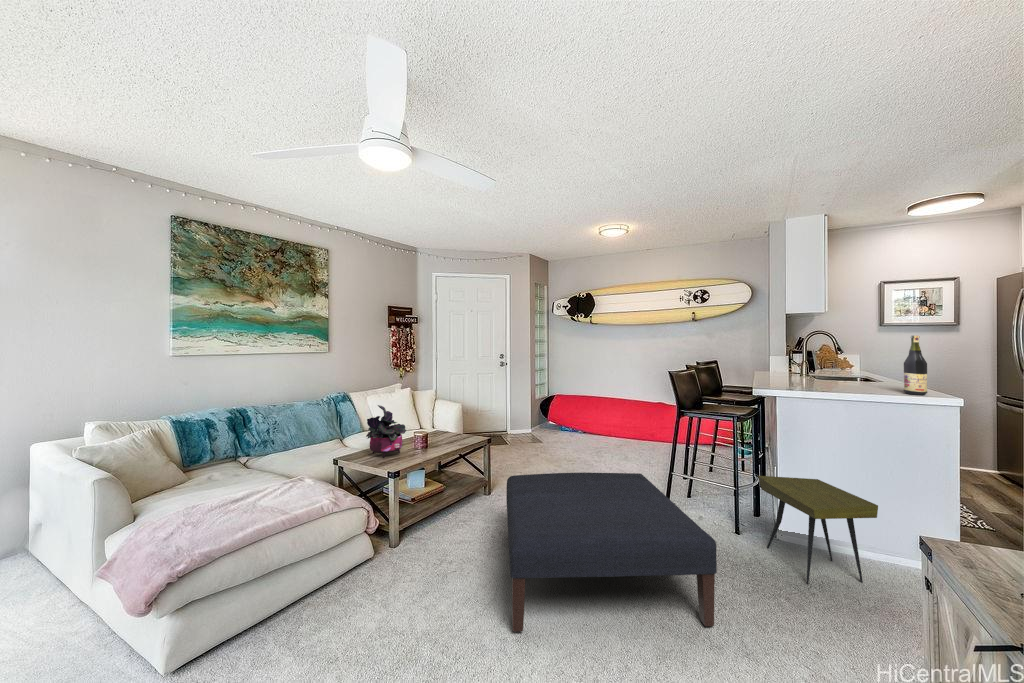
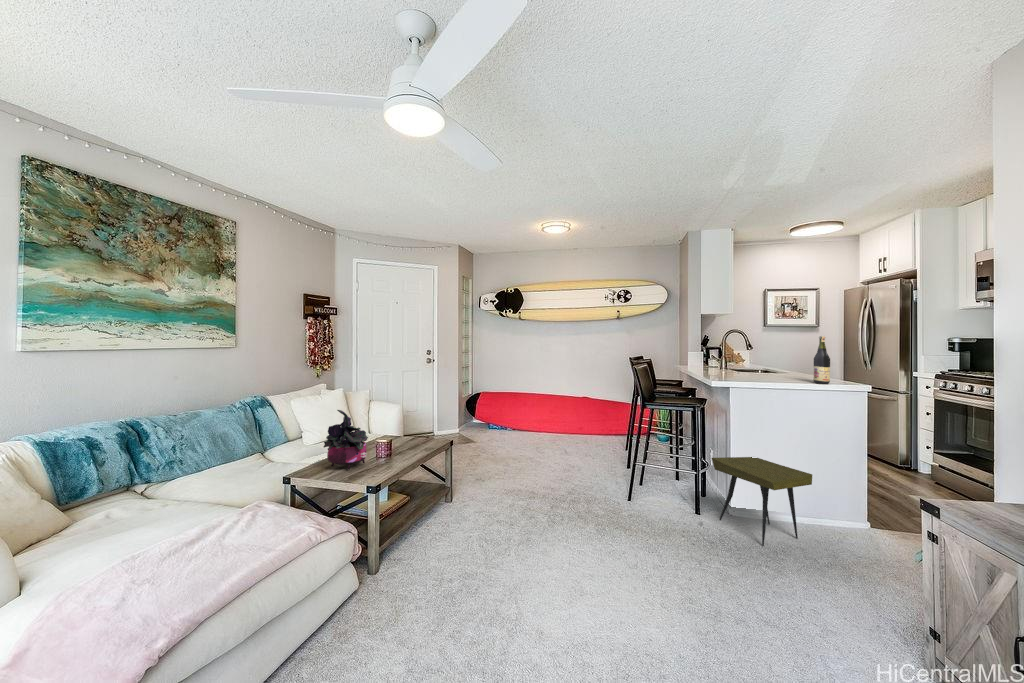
ottoman: present [506,473,717,631] -> none [493,464,721,635]

